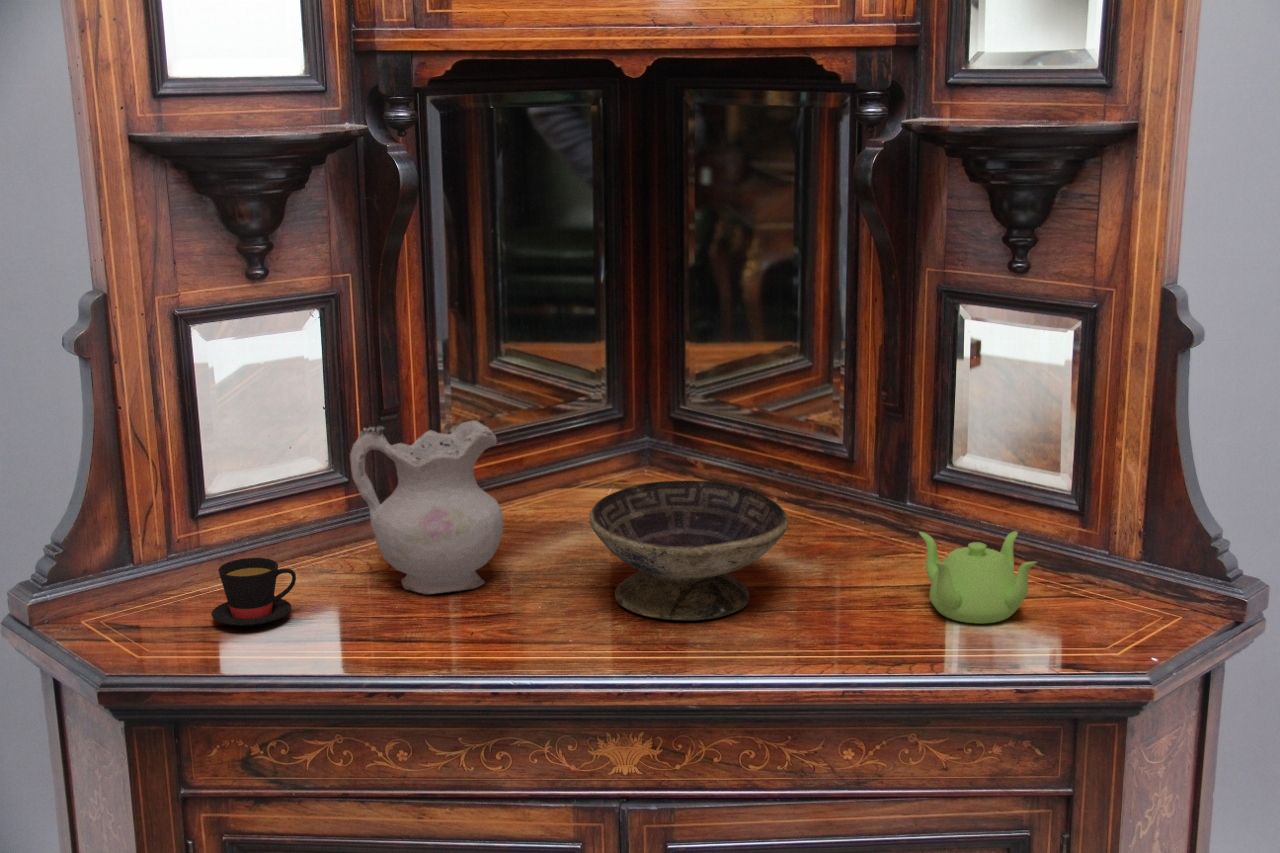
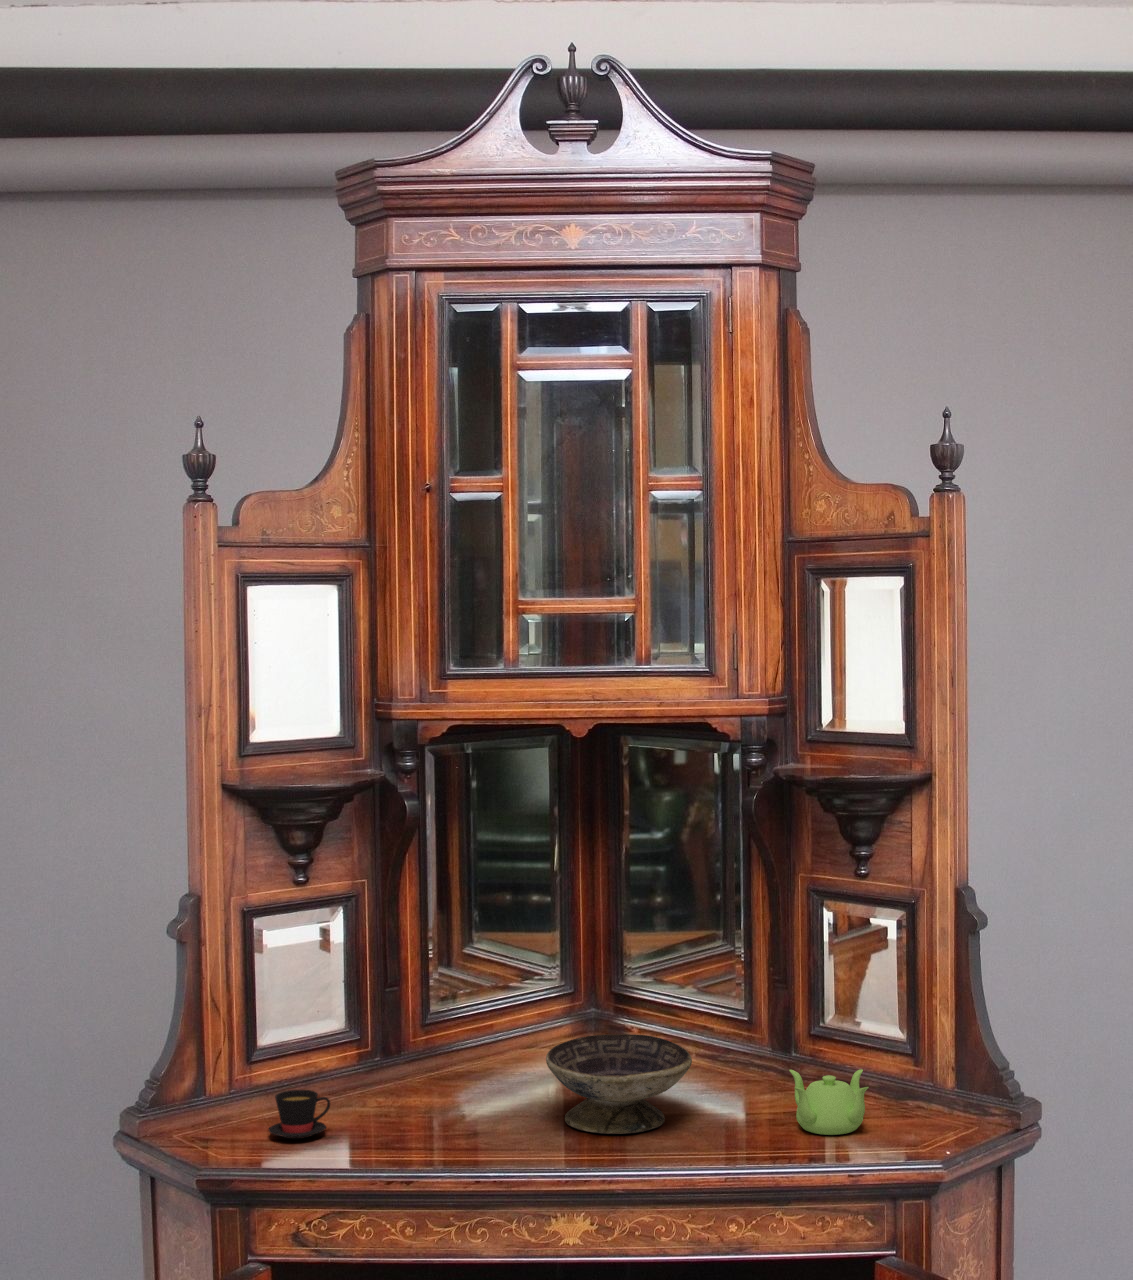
ceramic pitcher: present [350,420,503,594] -> none [370,989,481,1119]

